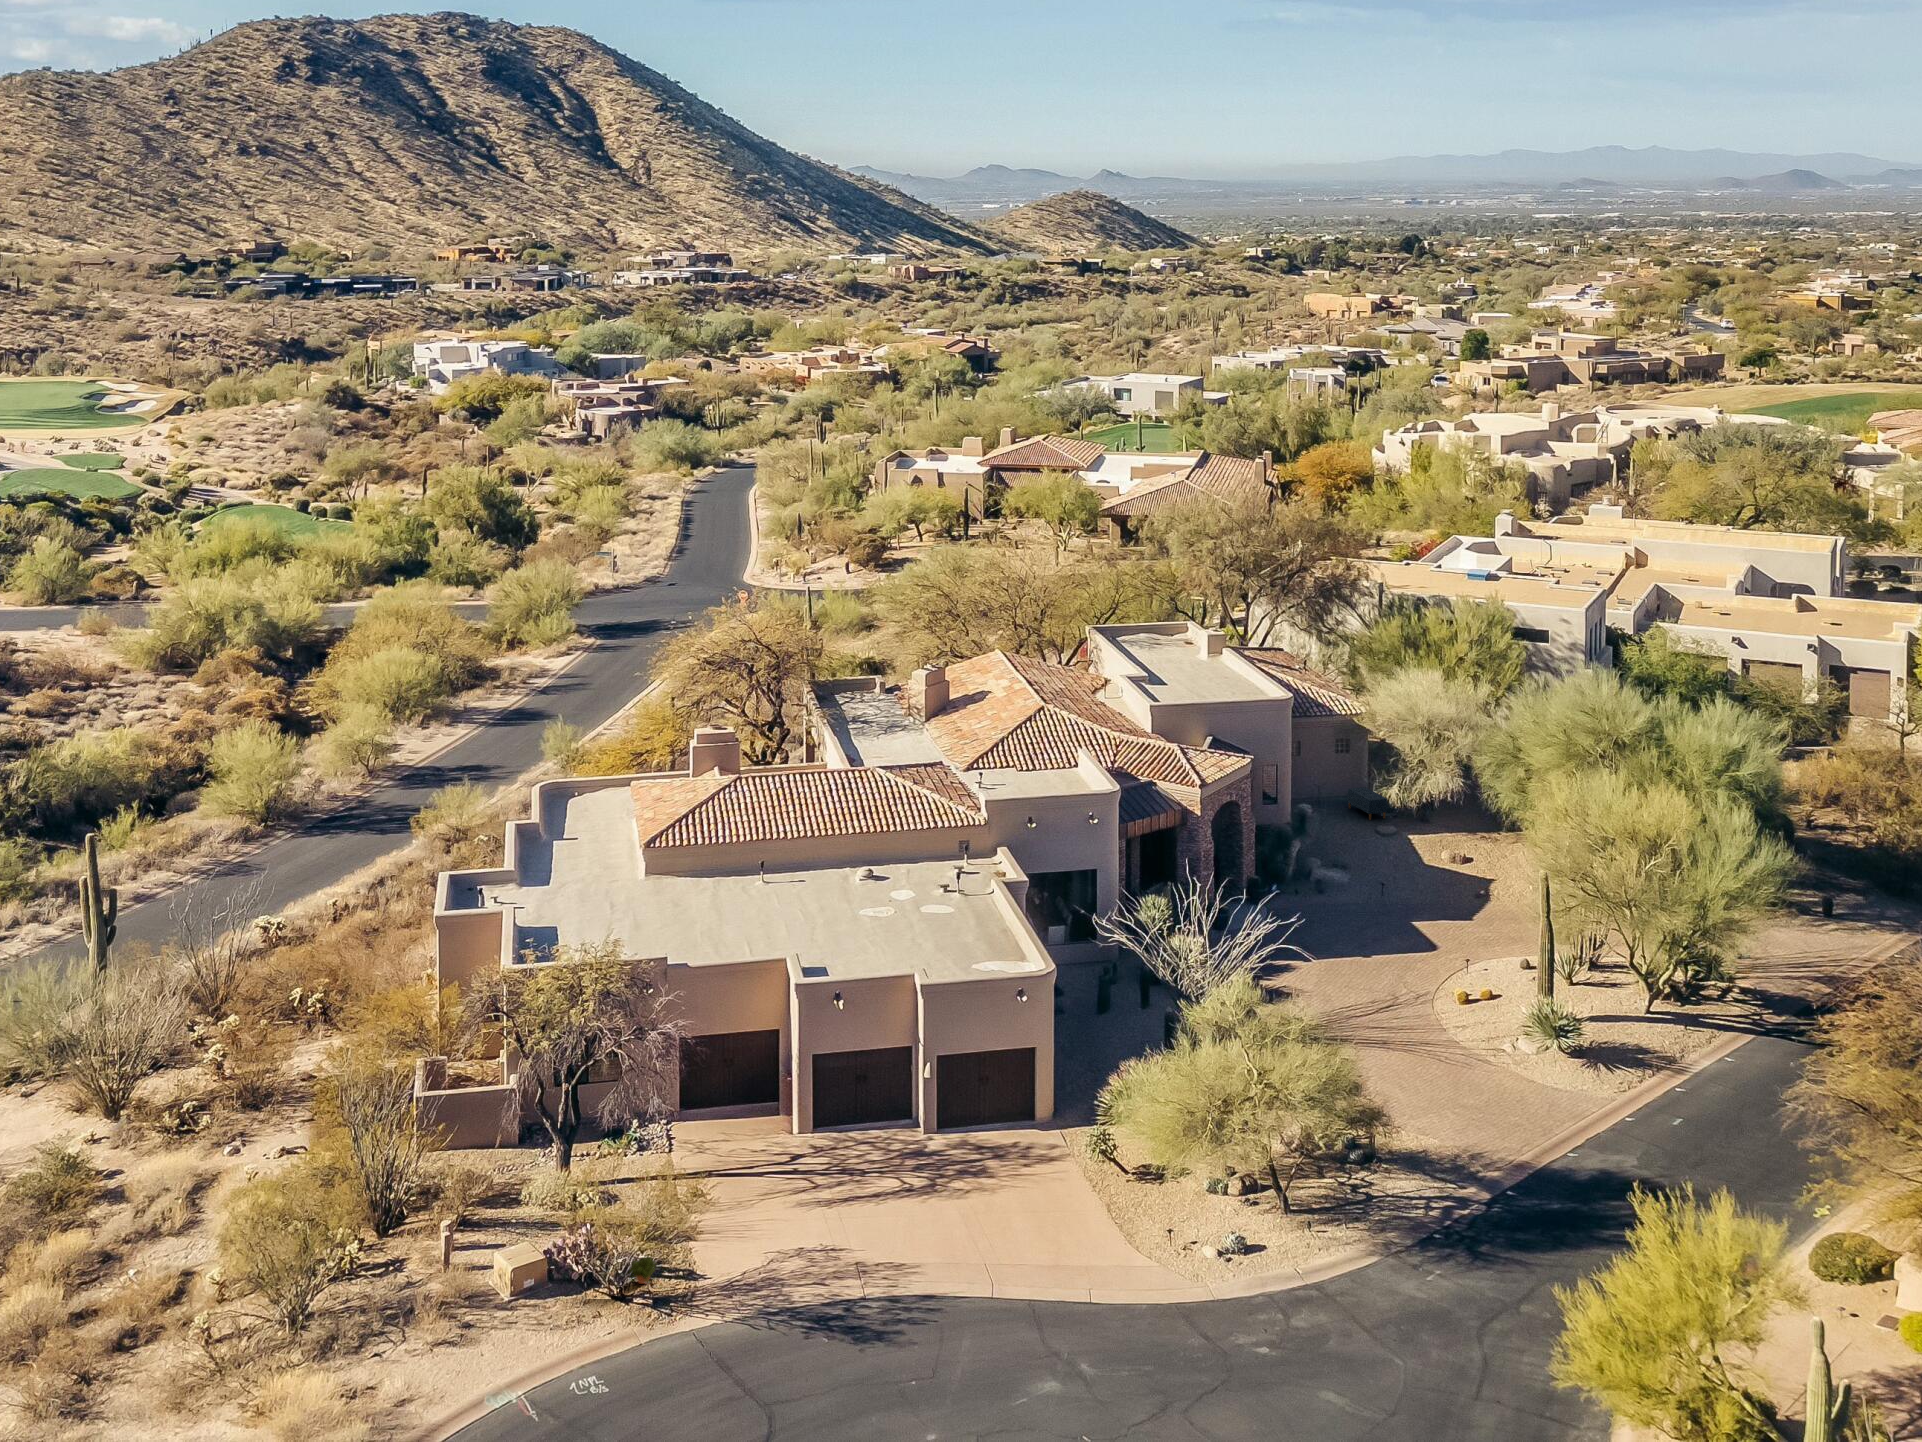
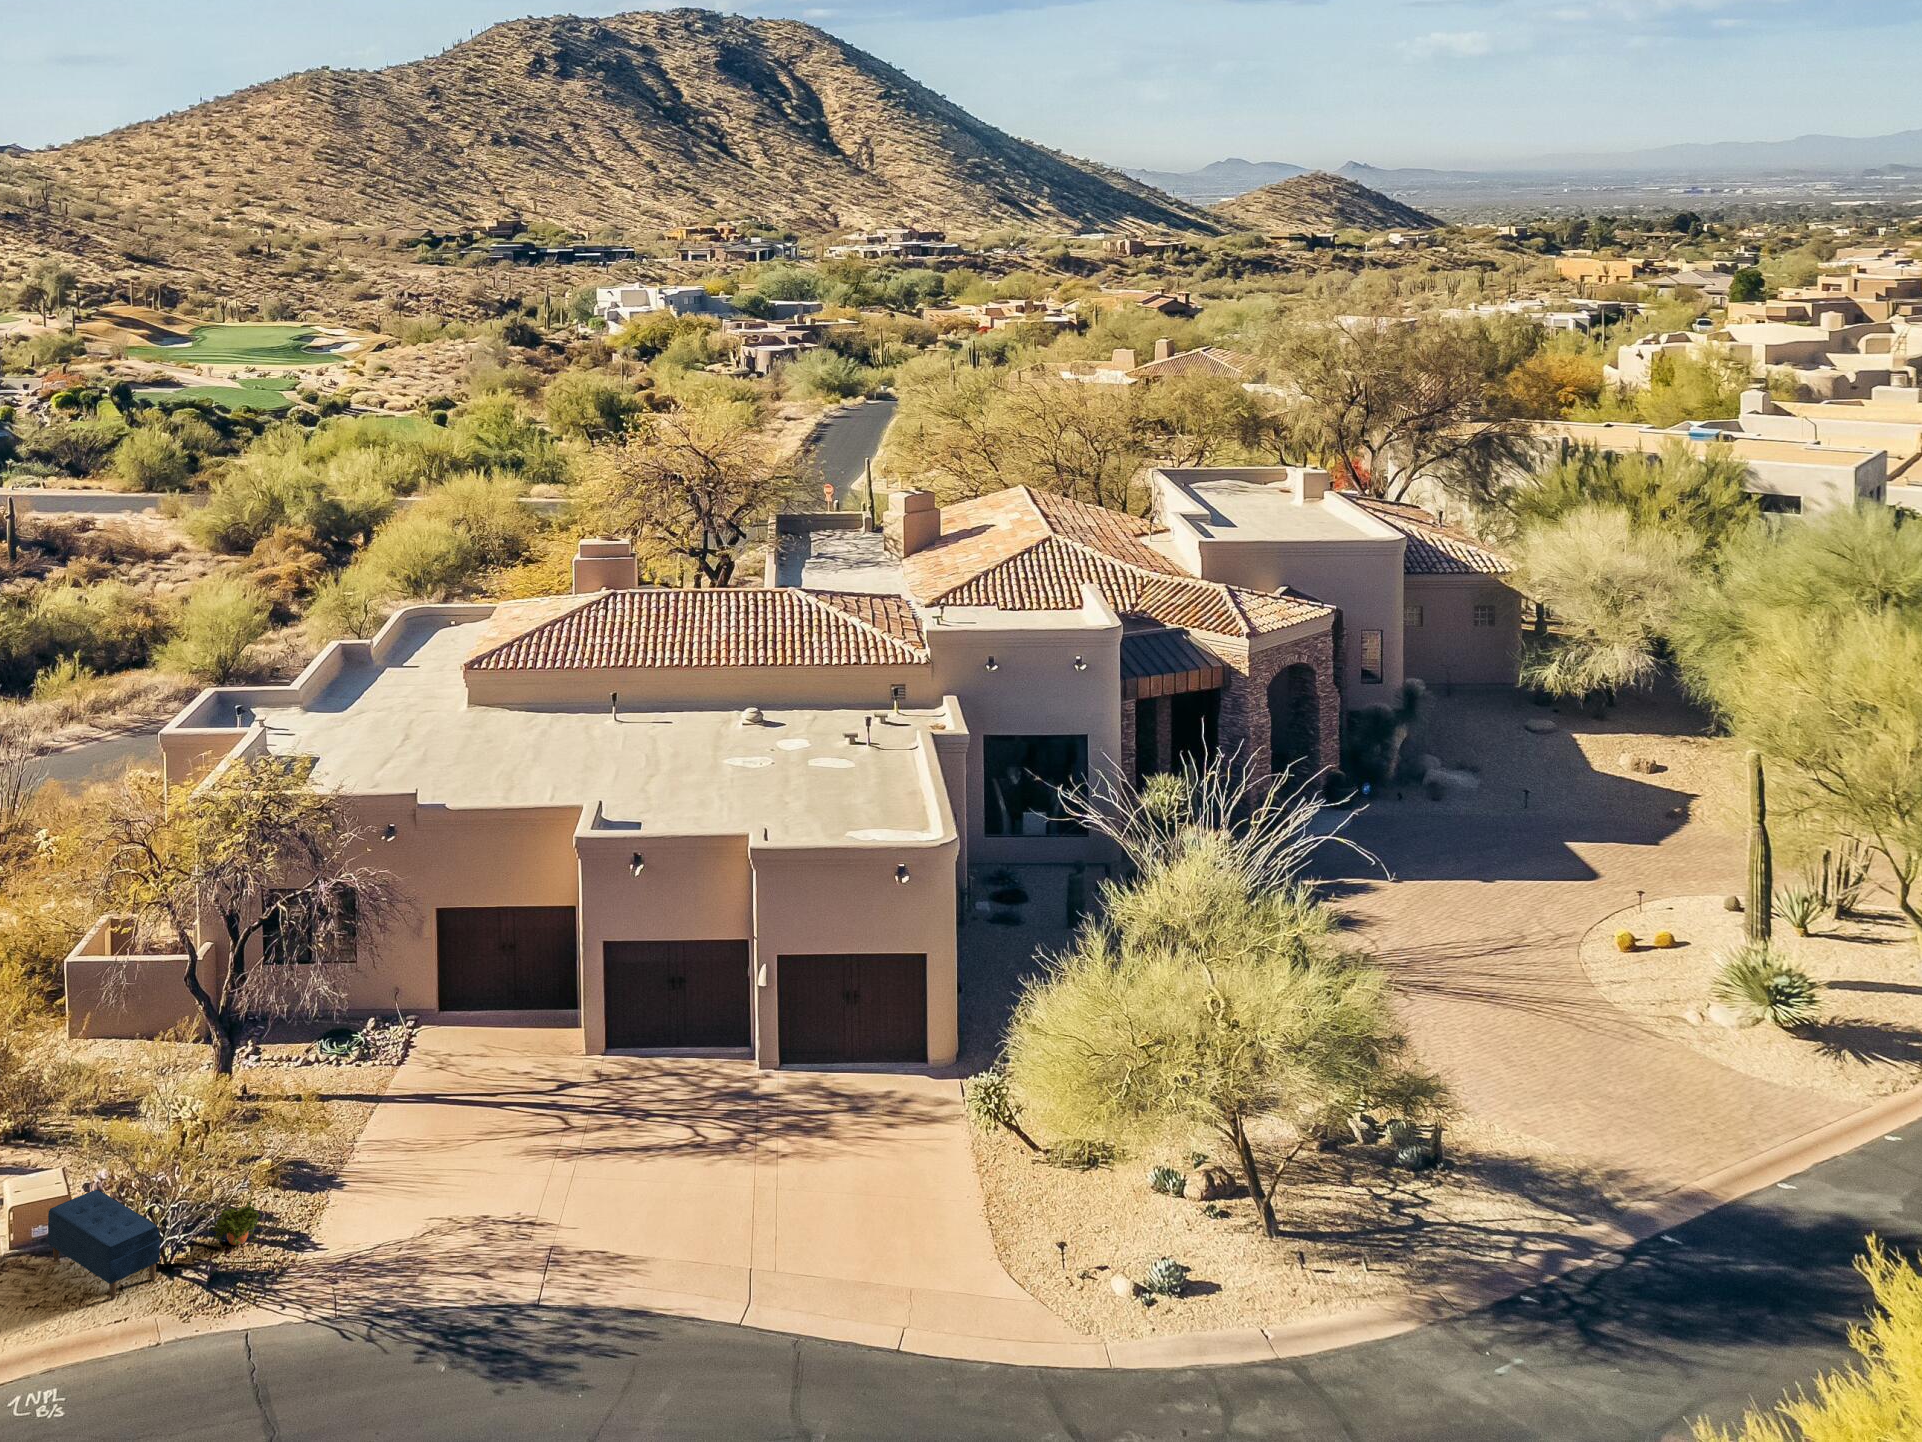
bench: present [1347,787,1387,820] -> present [48,1190,160,1299]

